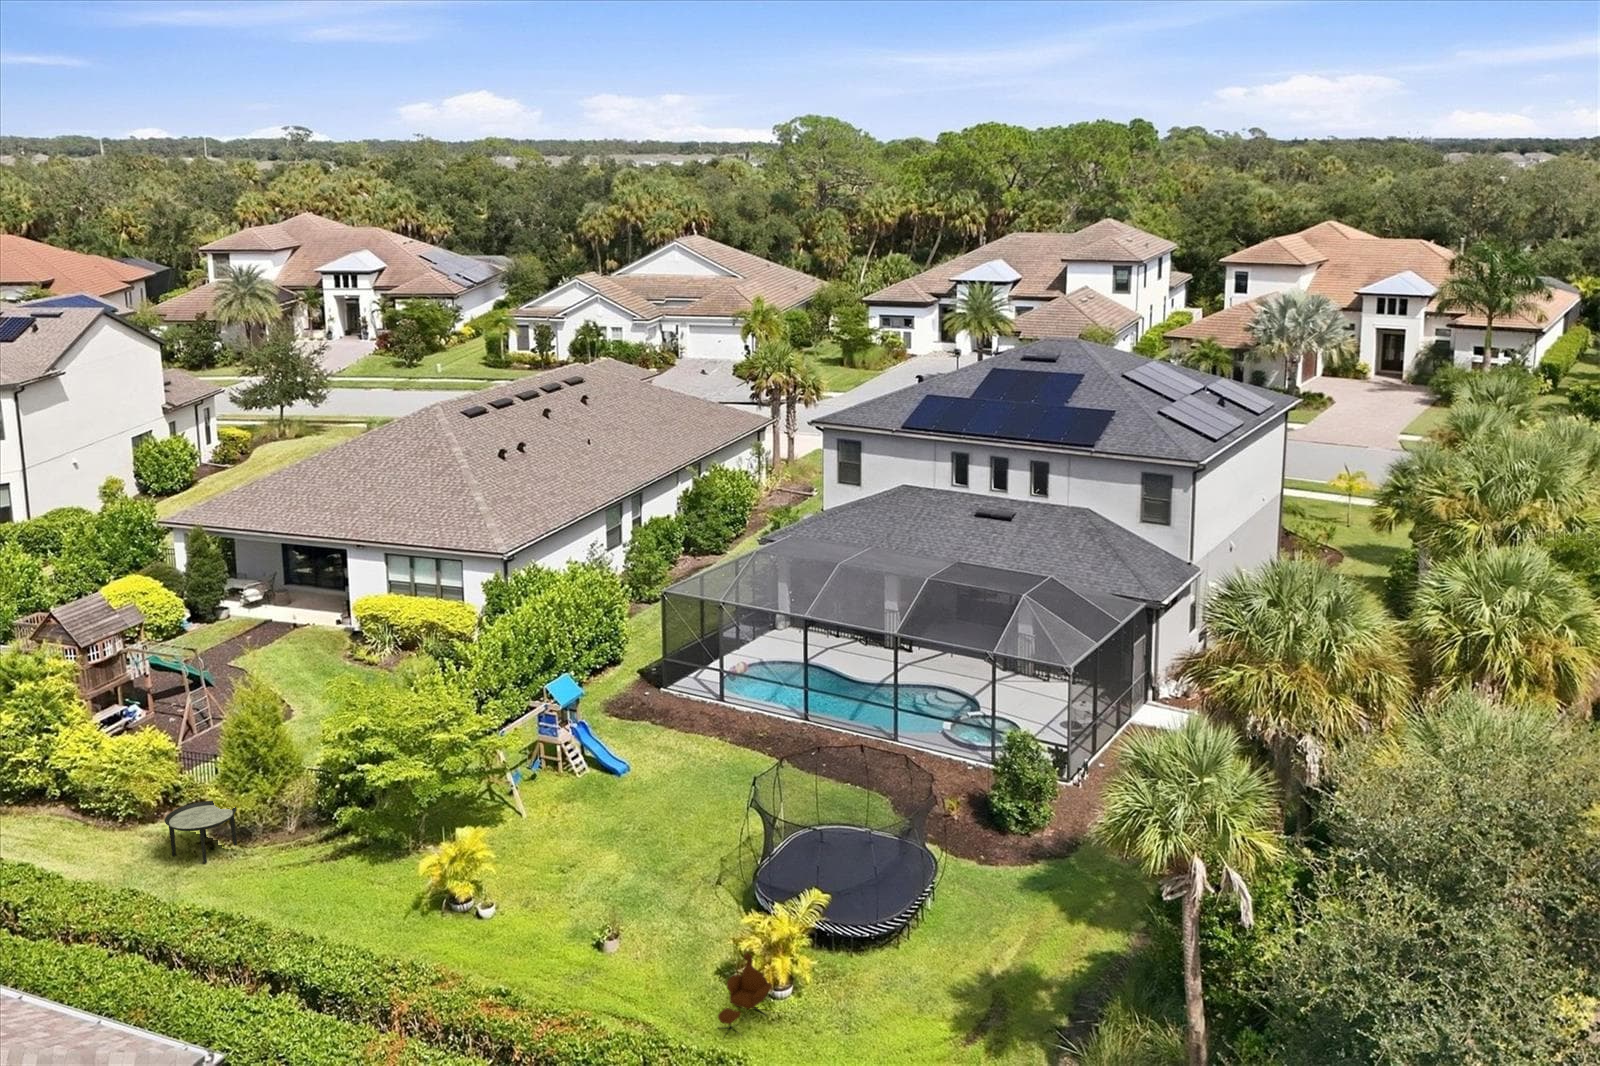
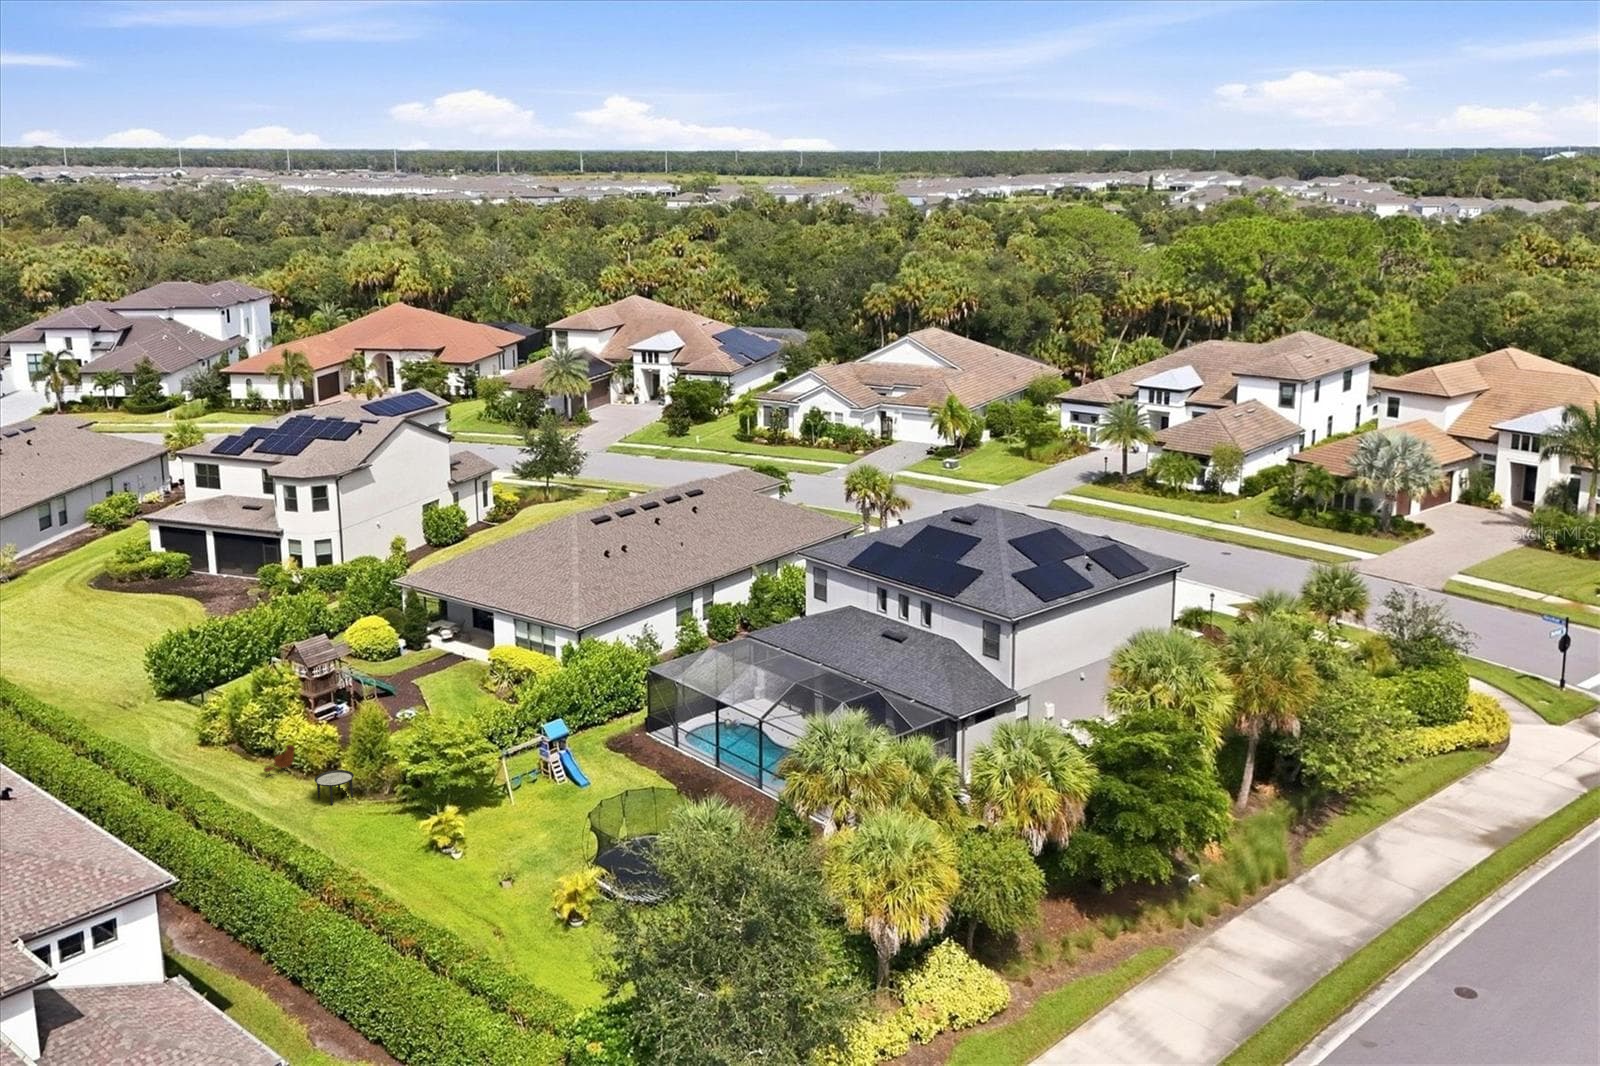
lounge chair: present [718,953,772,1036] -> present [264,745,295,776]

